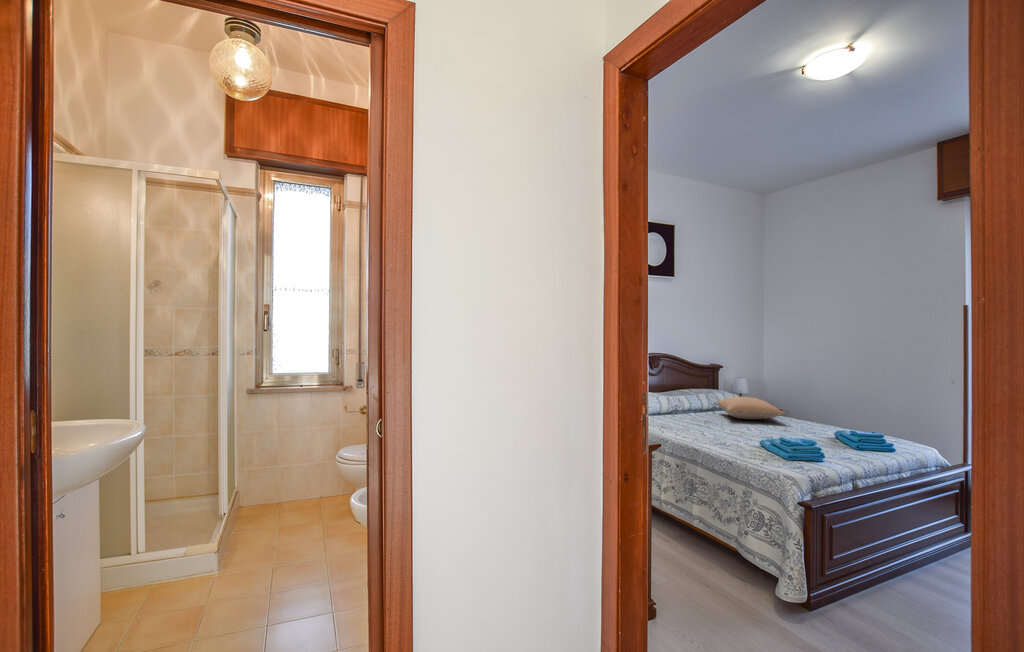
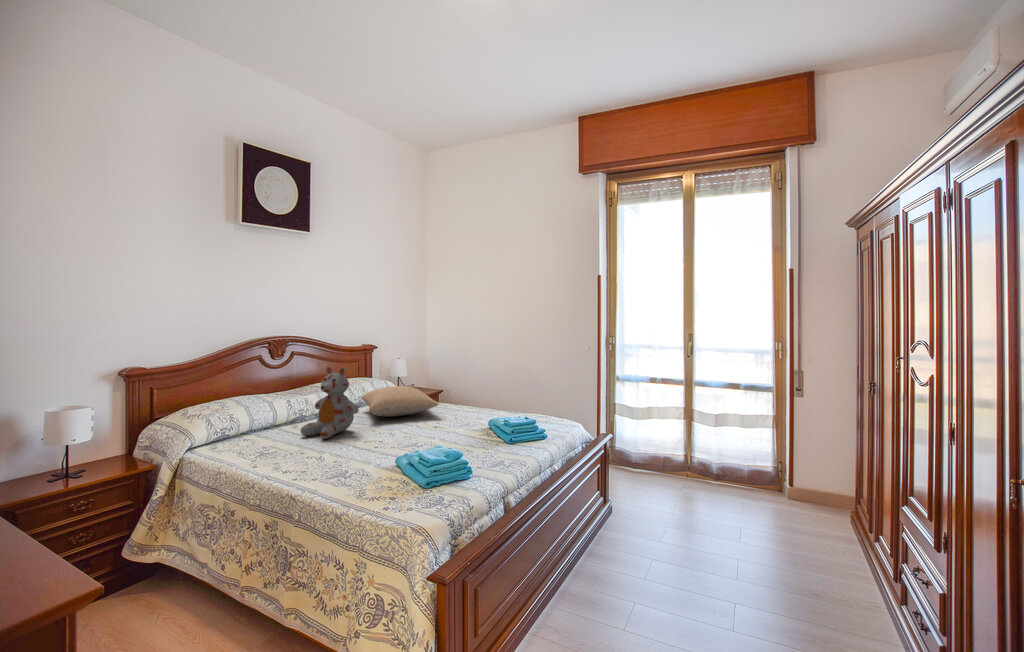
stuffed bear: none [682,377,722,425] -> present [301,367,358,439]

